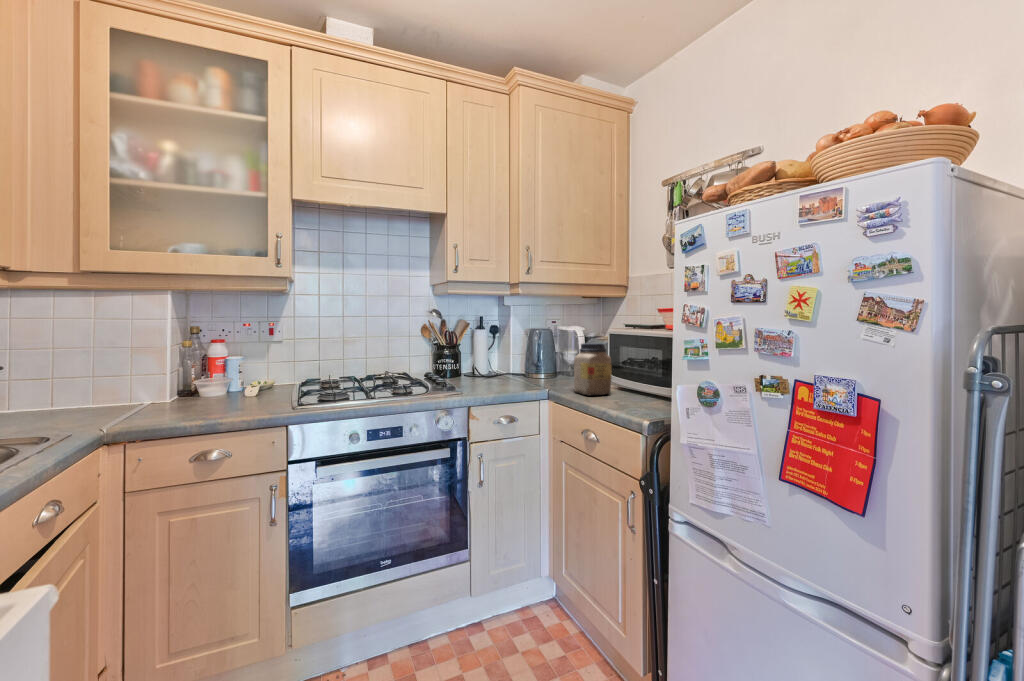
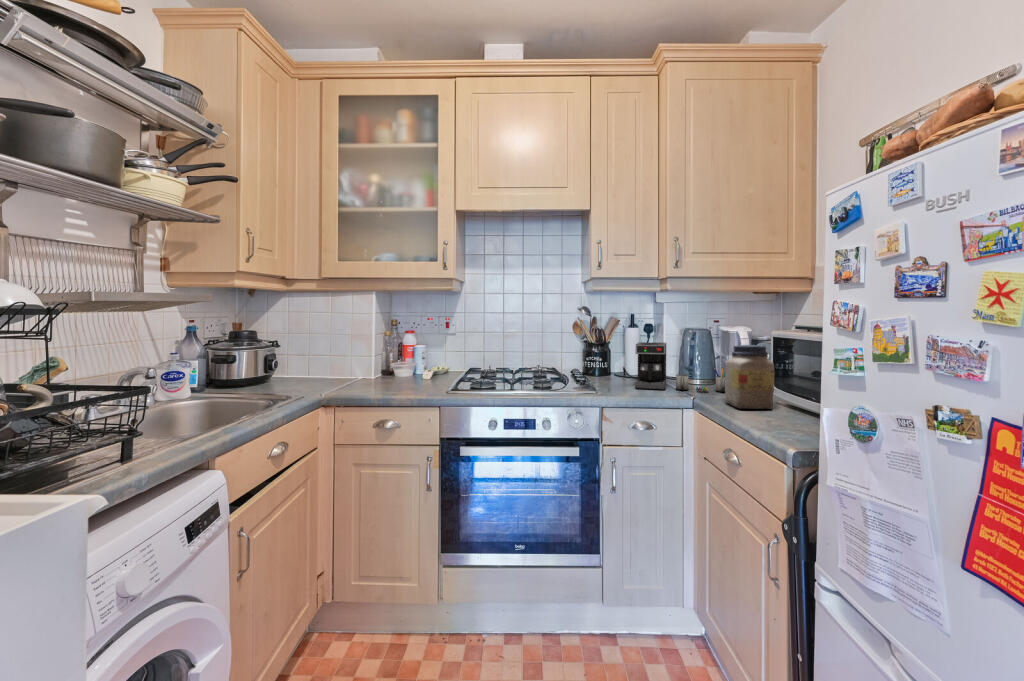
coffee maker: none [491,343,572,385] -> present [635,342,726,392]

